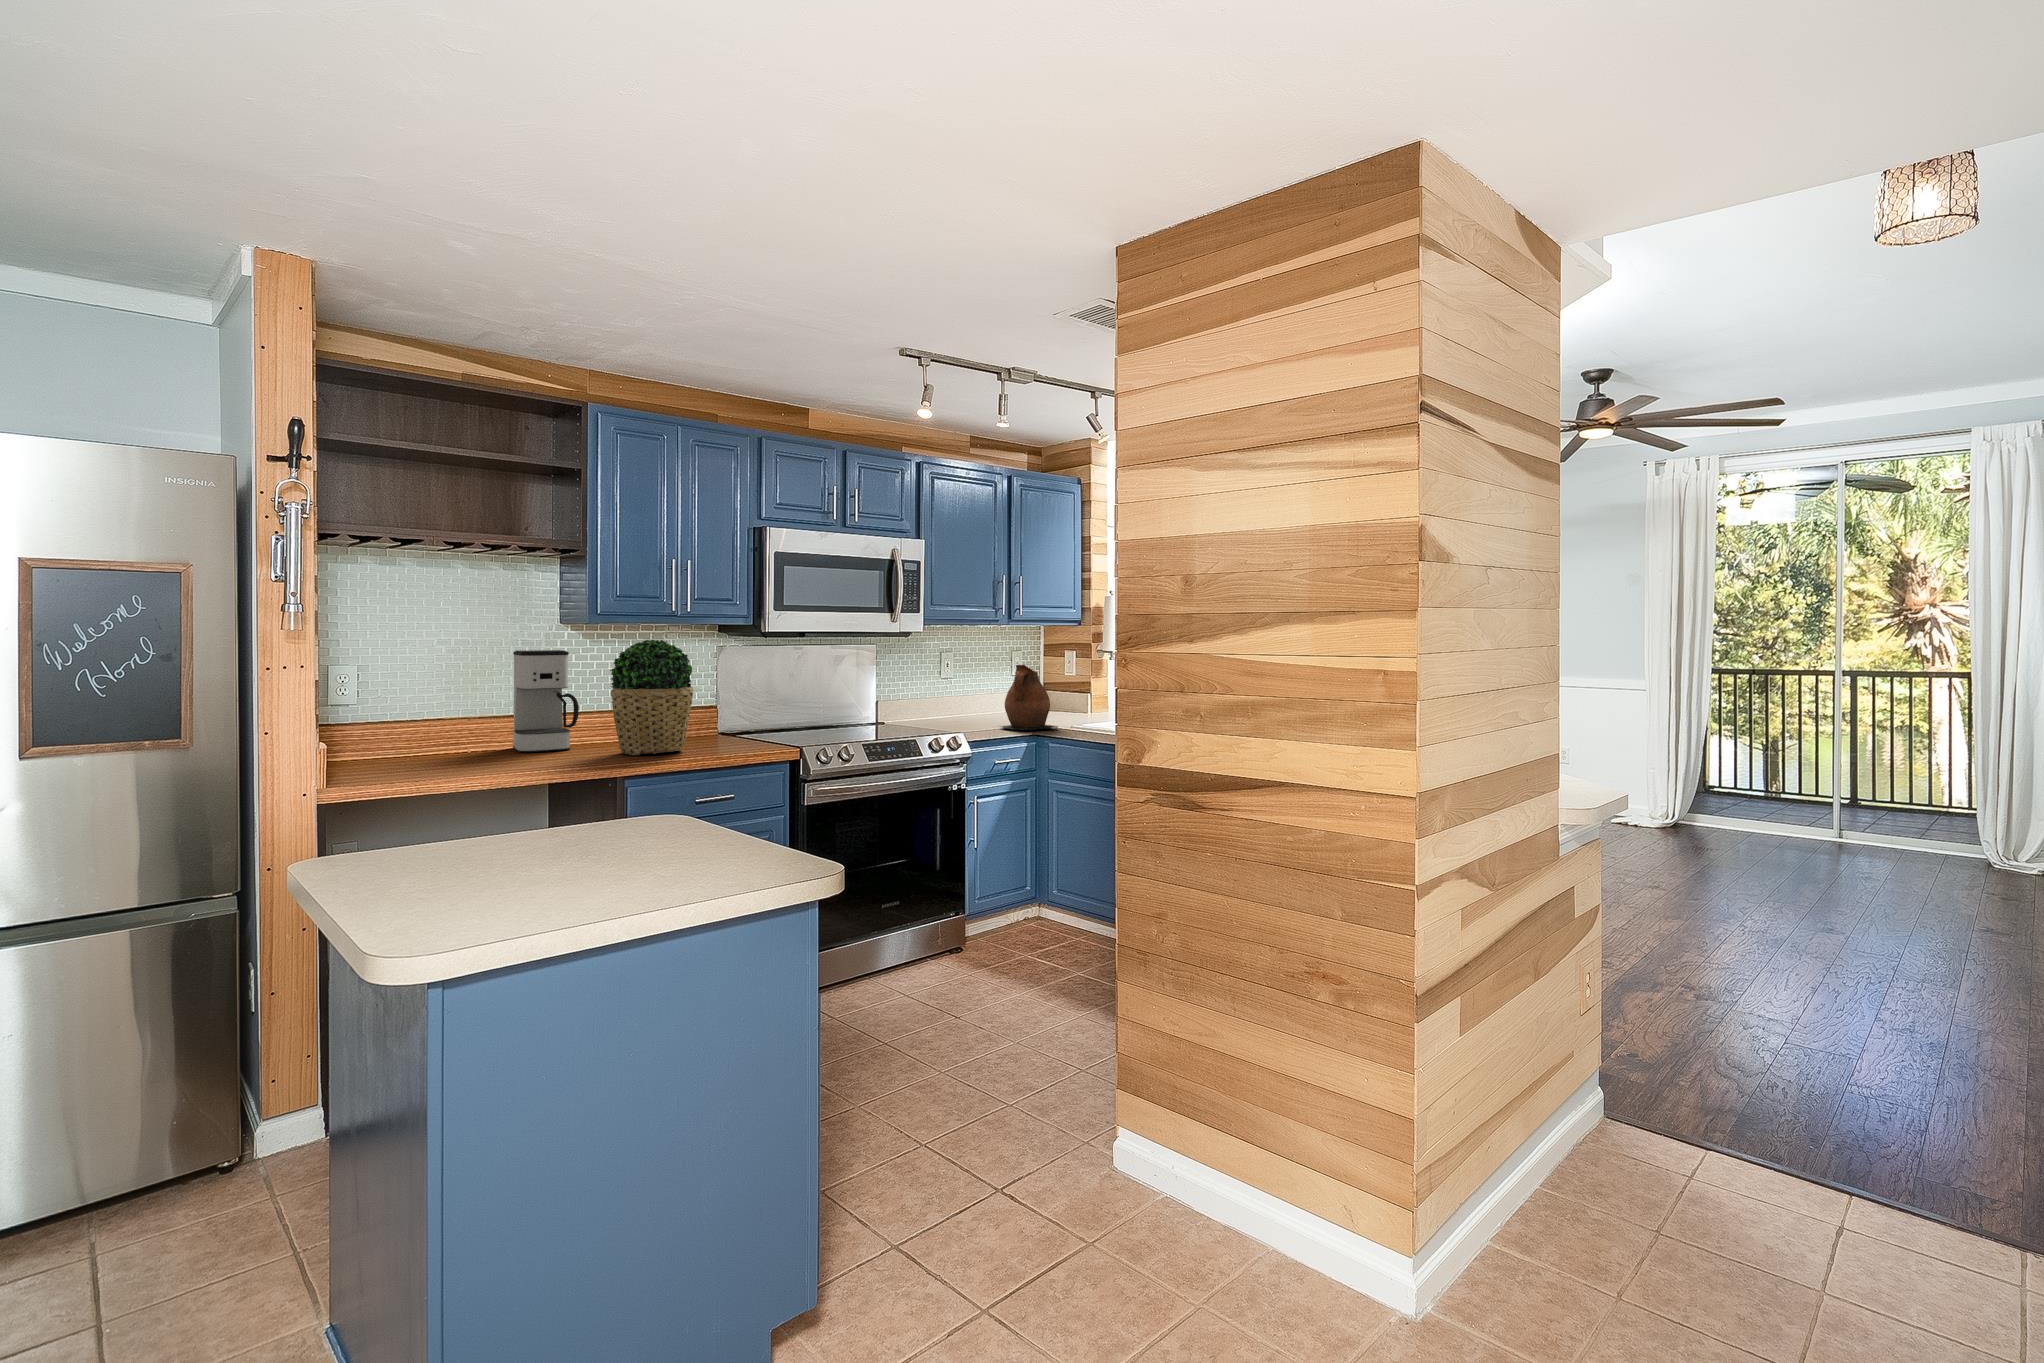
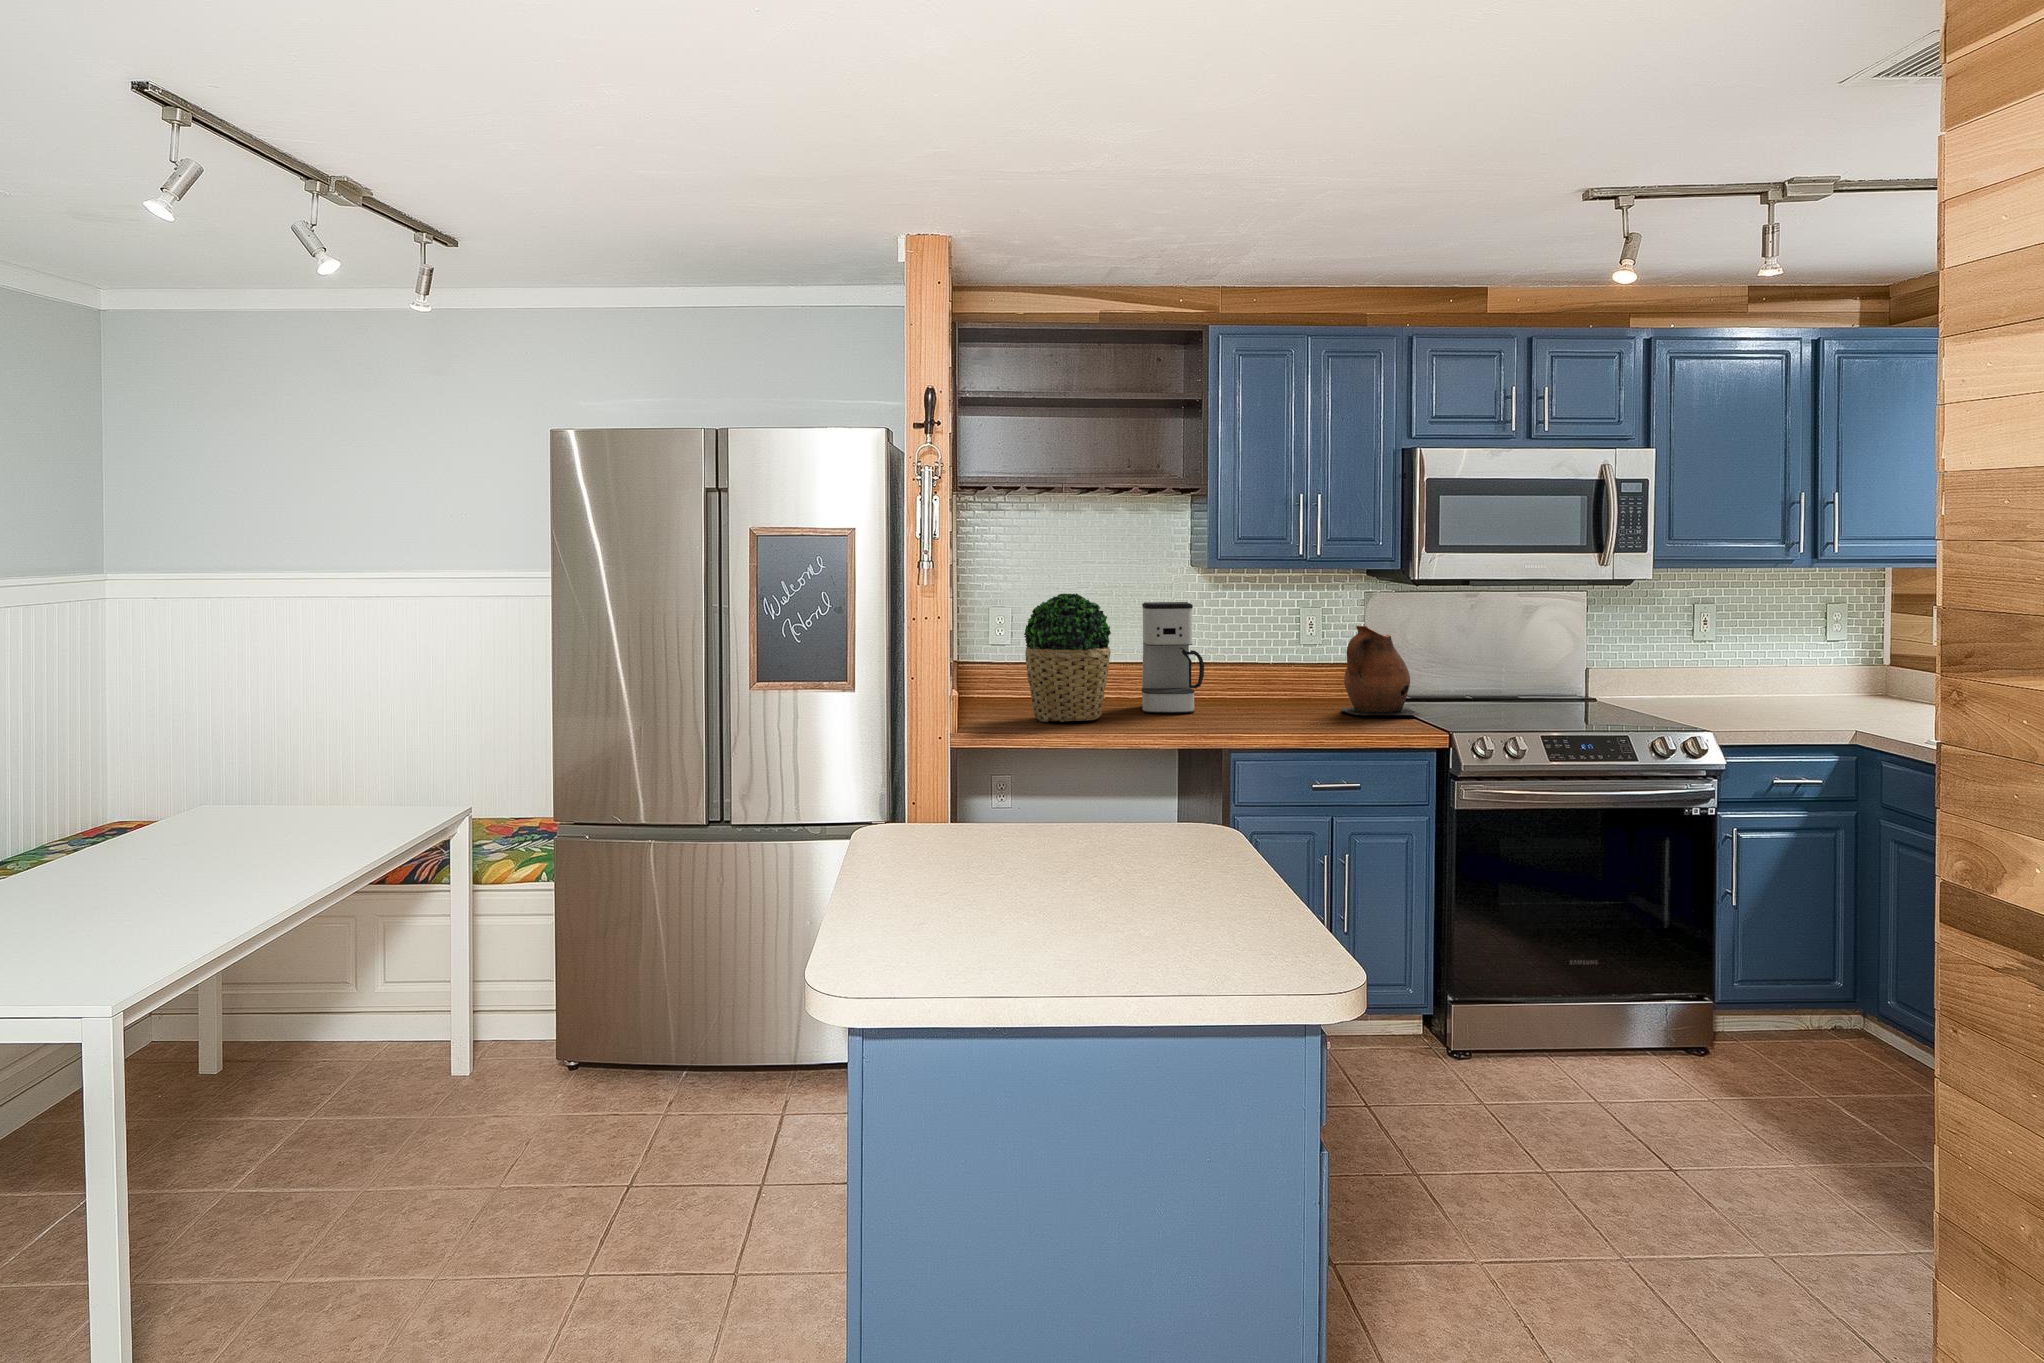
potted plant: present [610,640,693,755] -> present [1024,593,1111,722]
ceramic pitcher: present [1002,665,1058,730] -> present [1342,626,1419,717]

